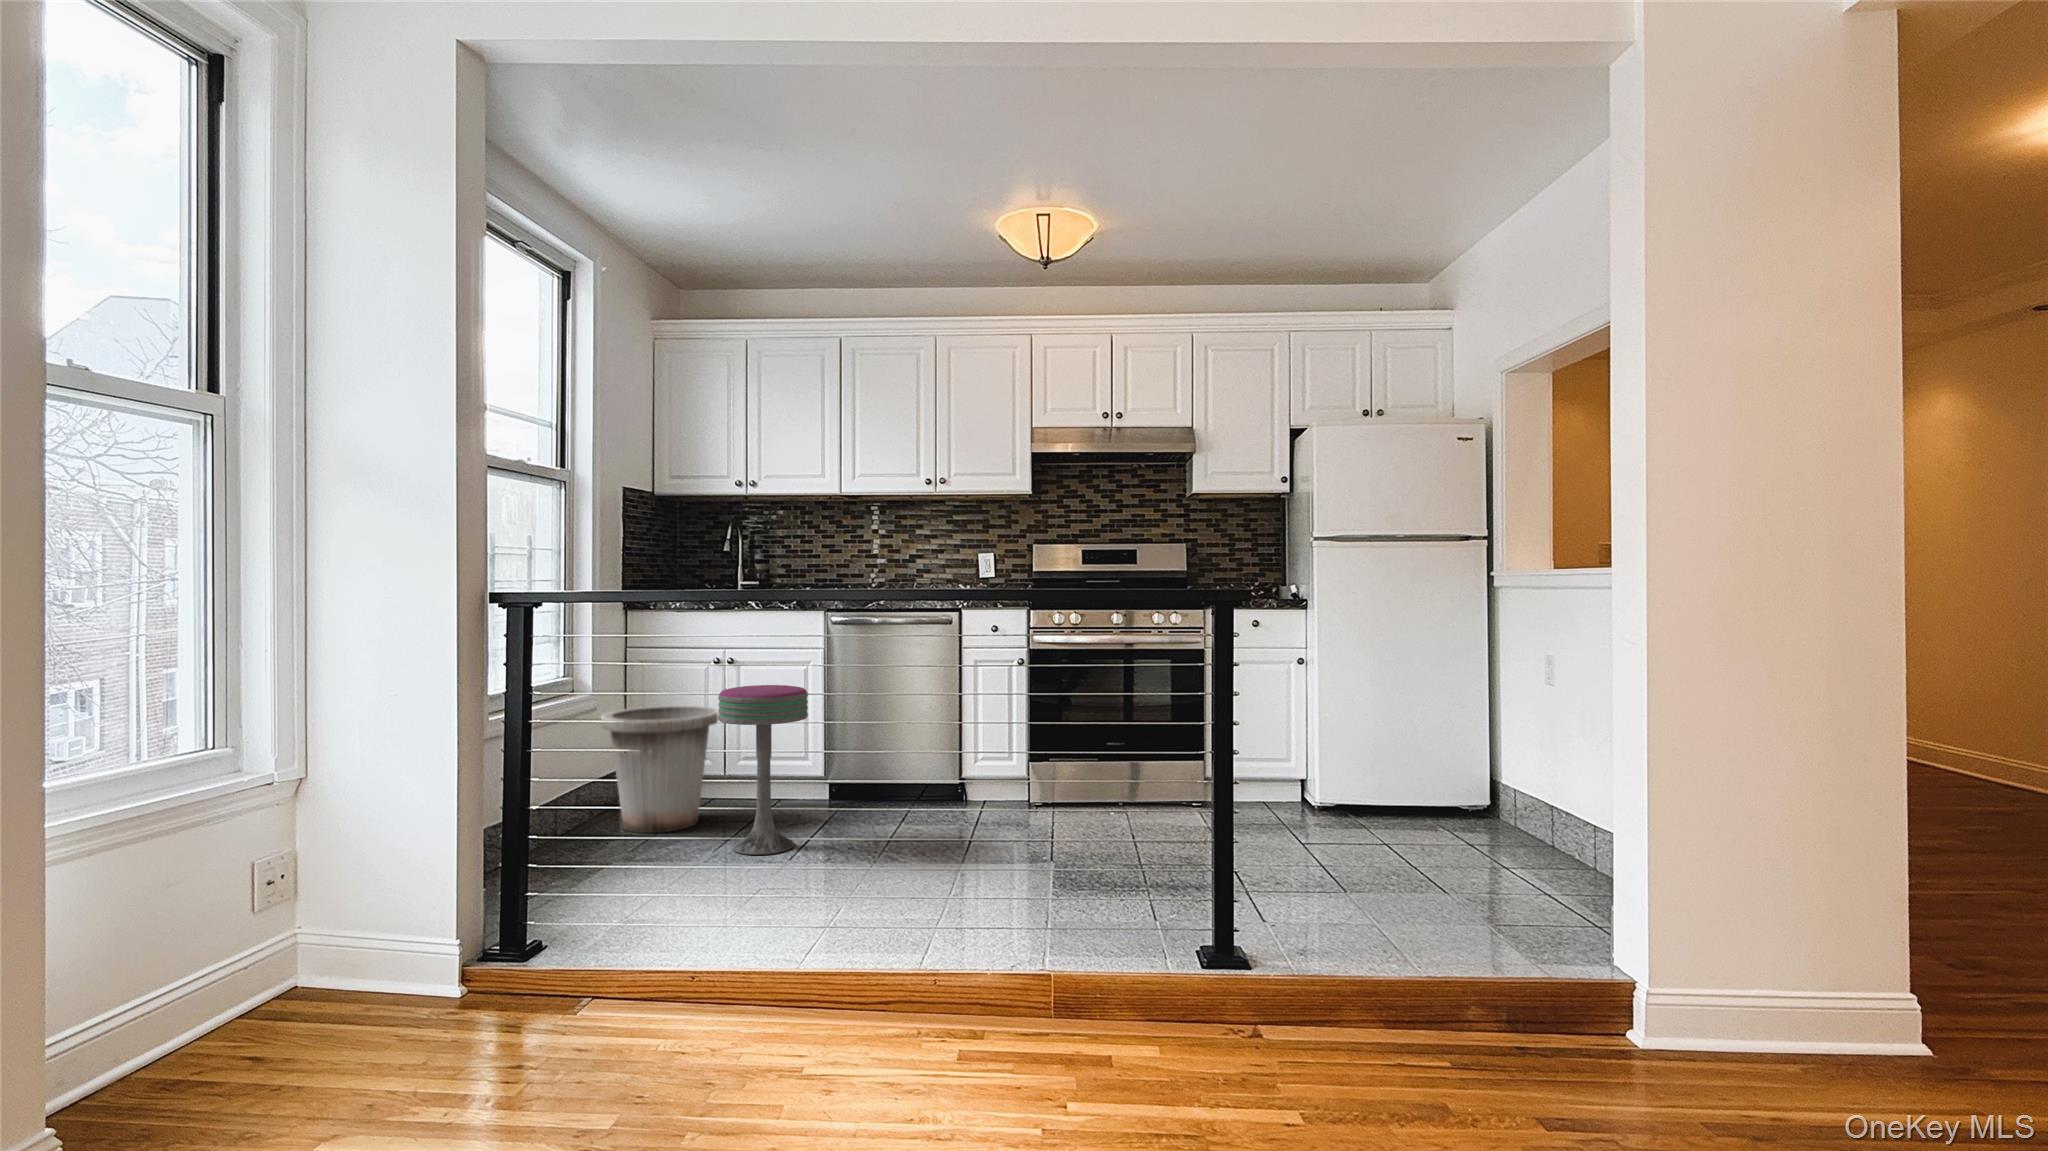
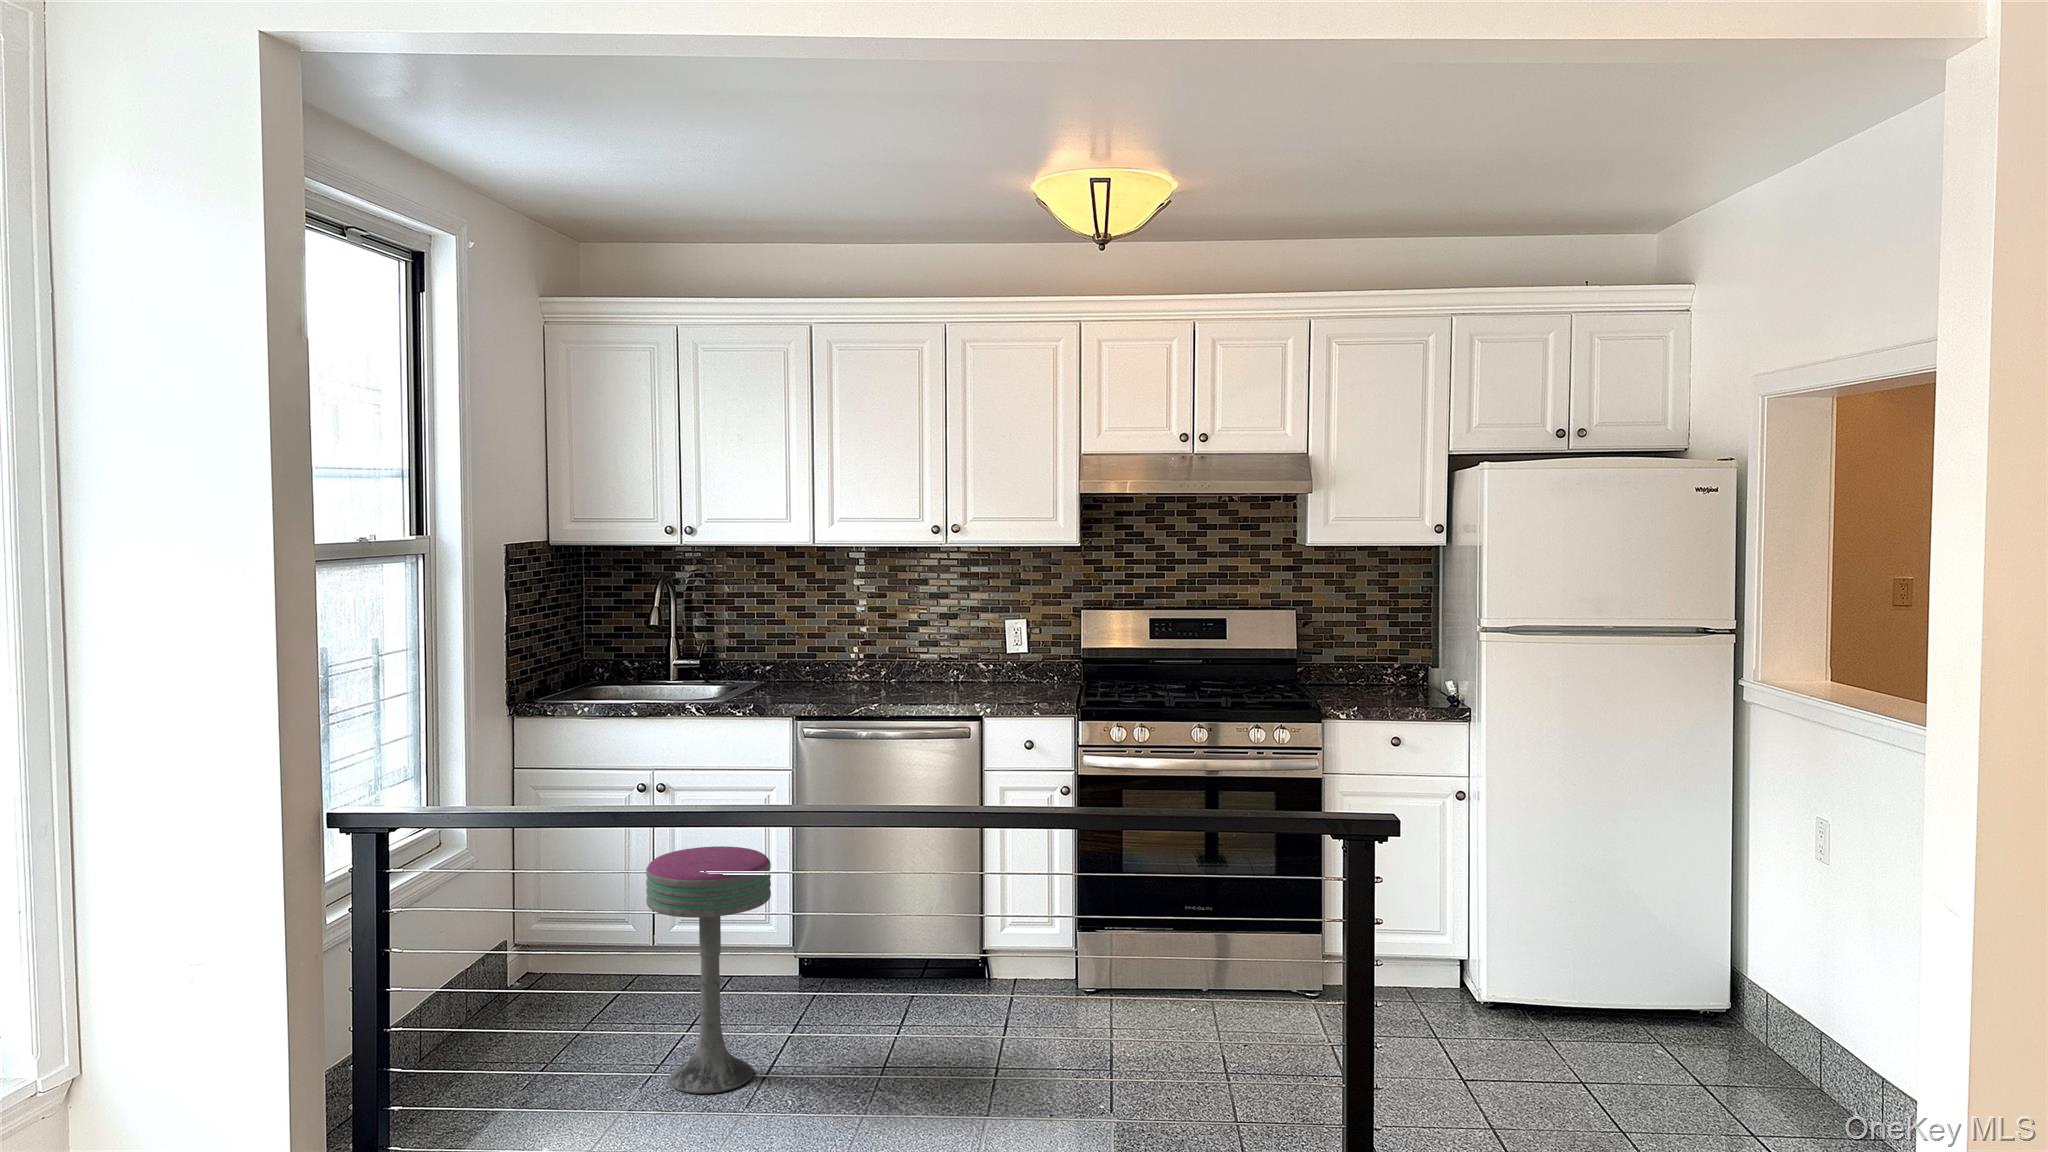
trash can: present [601,706,718,833] -> none [483,855,646,1045]

